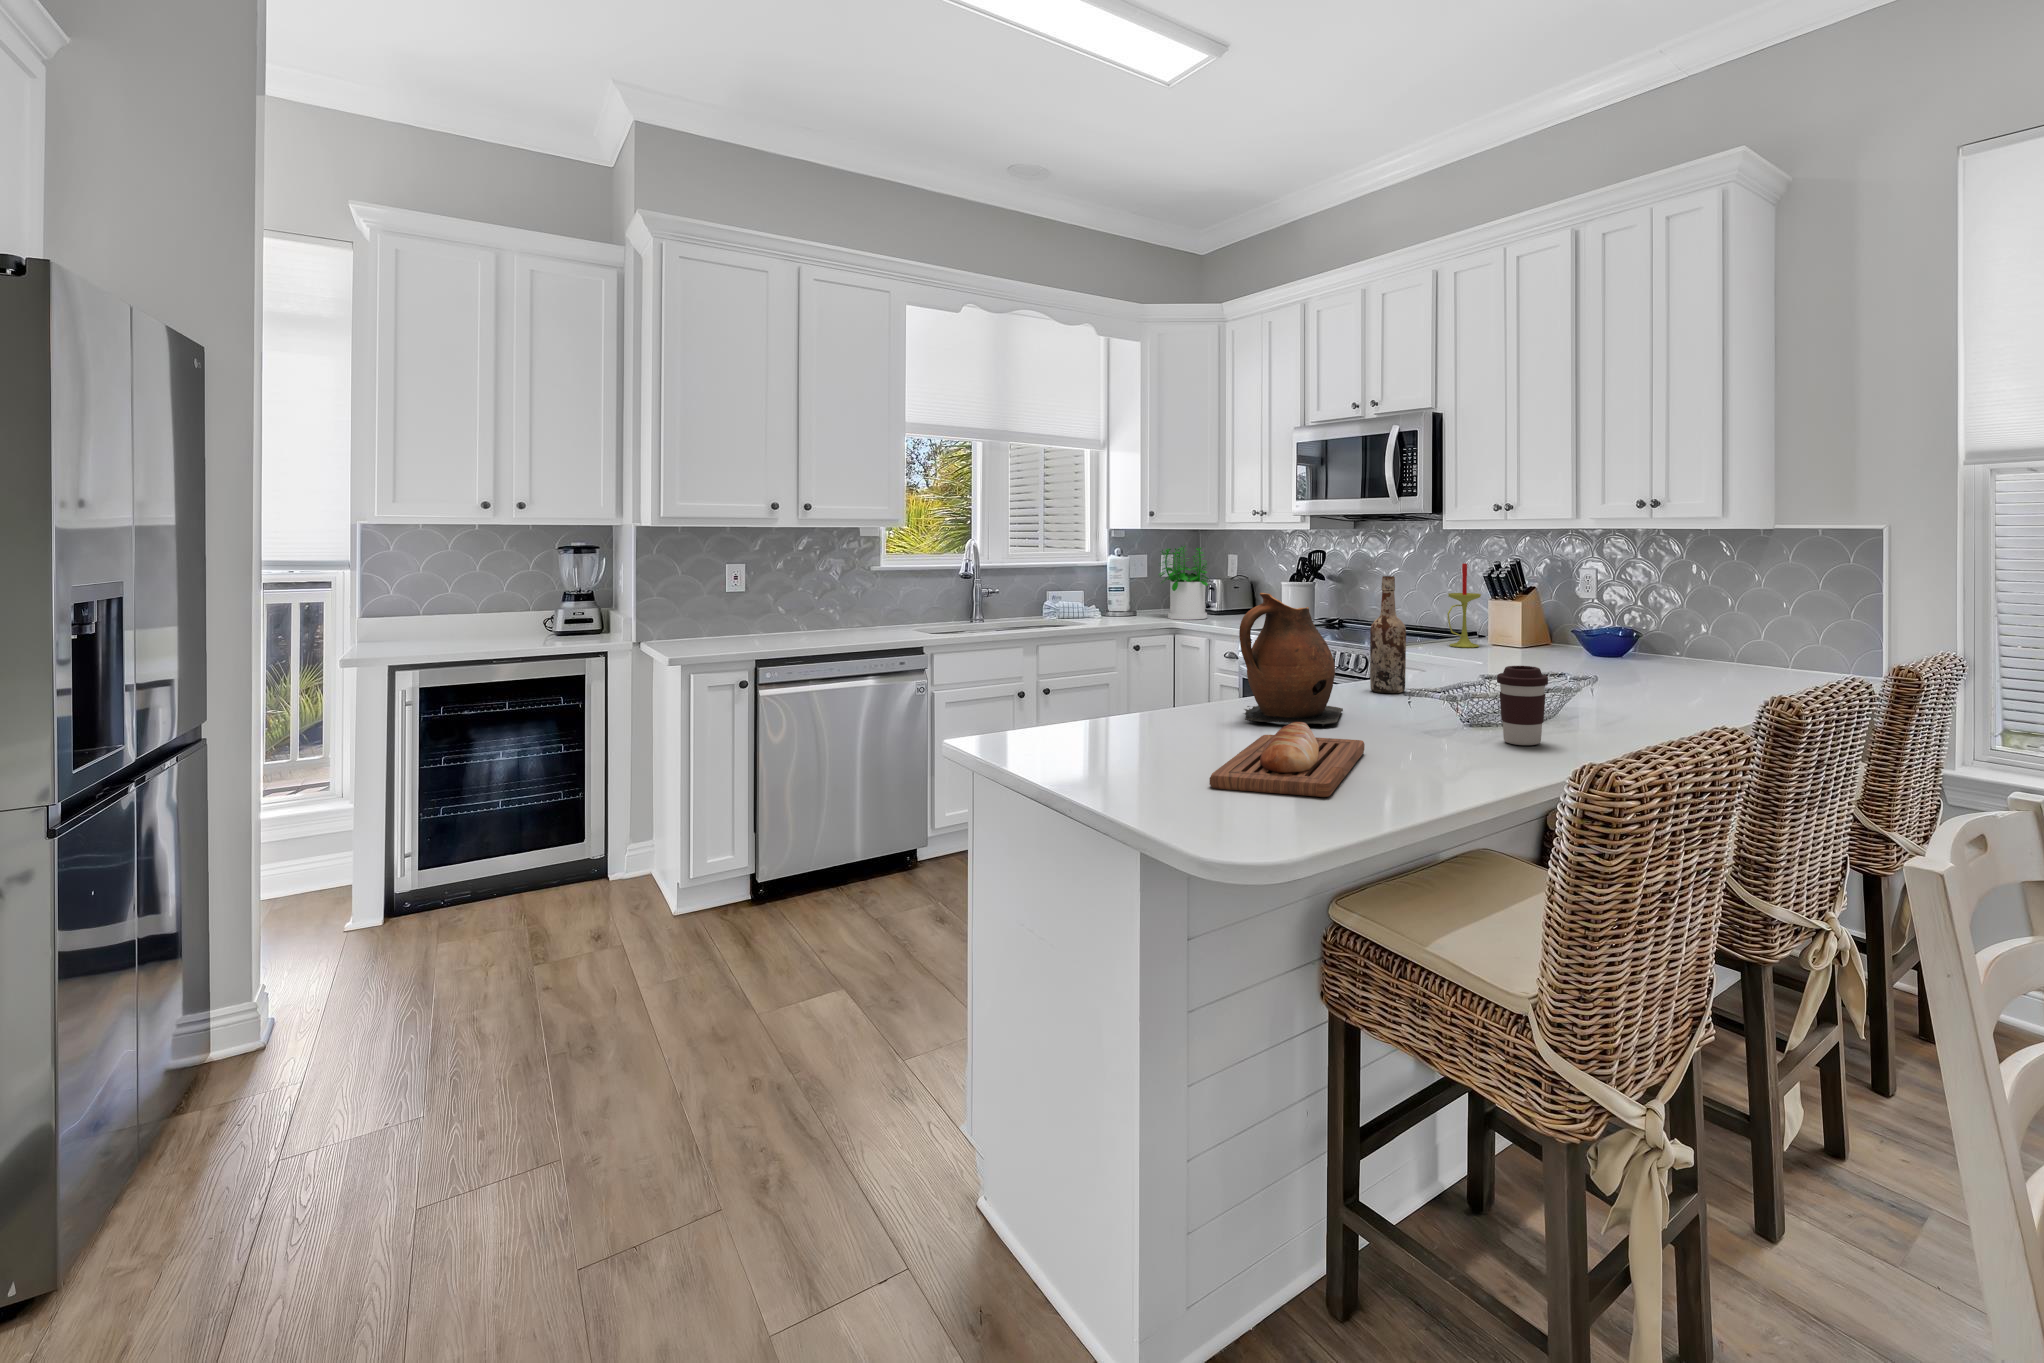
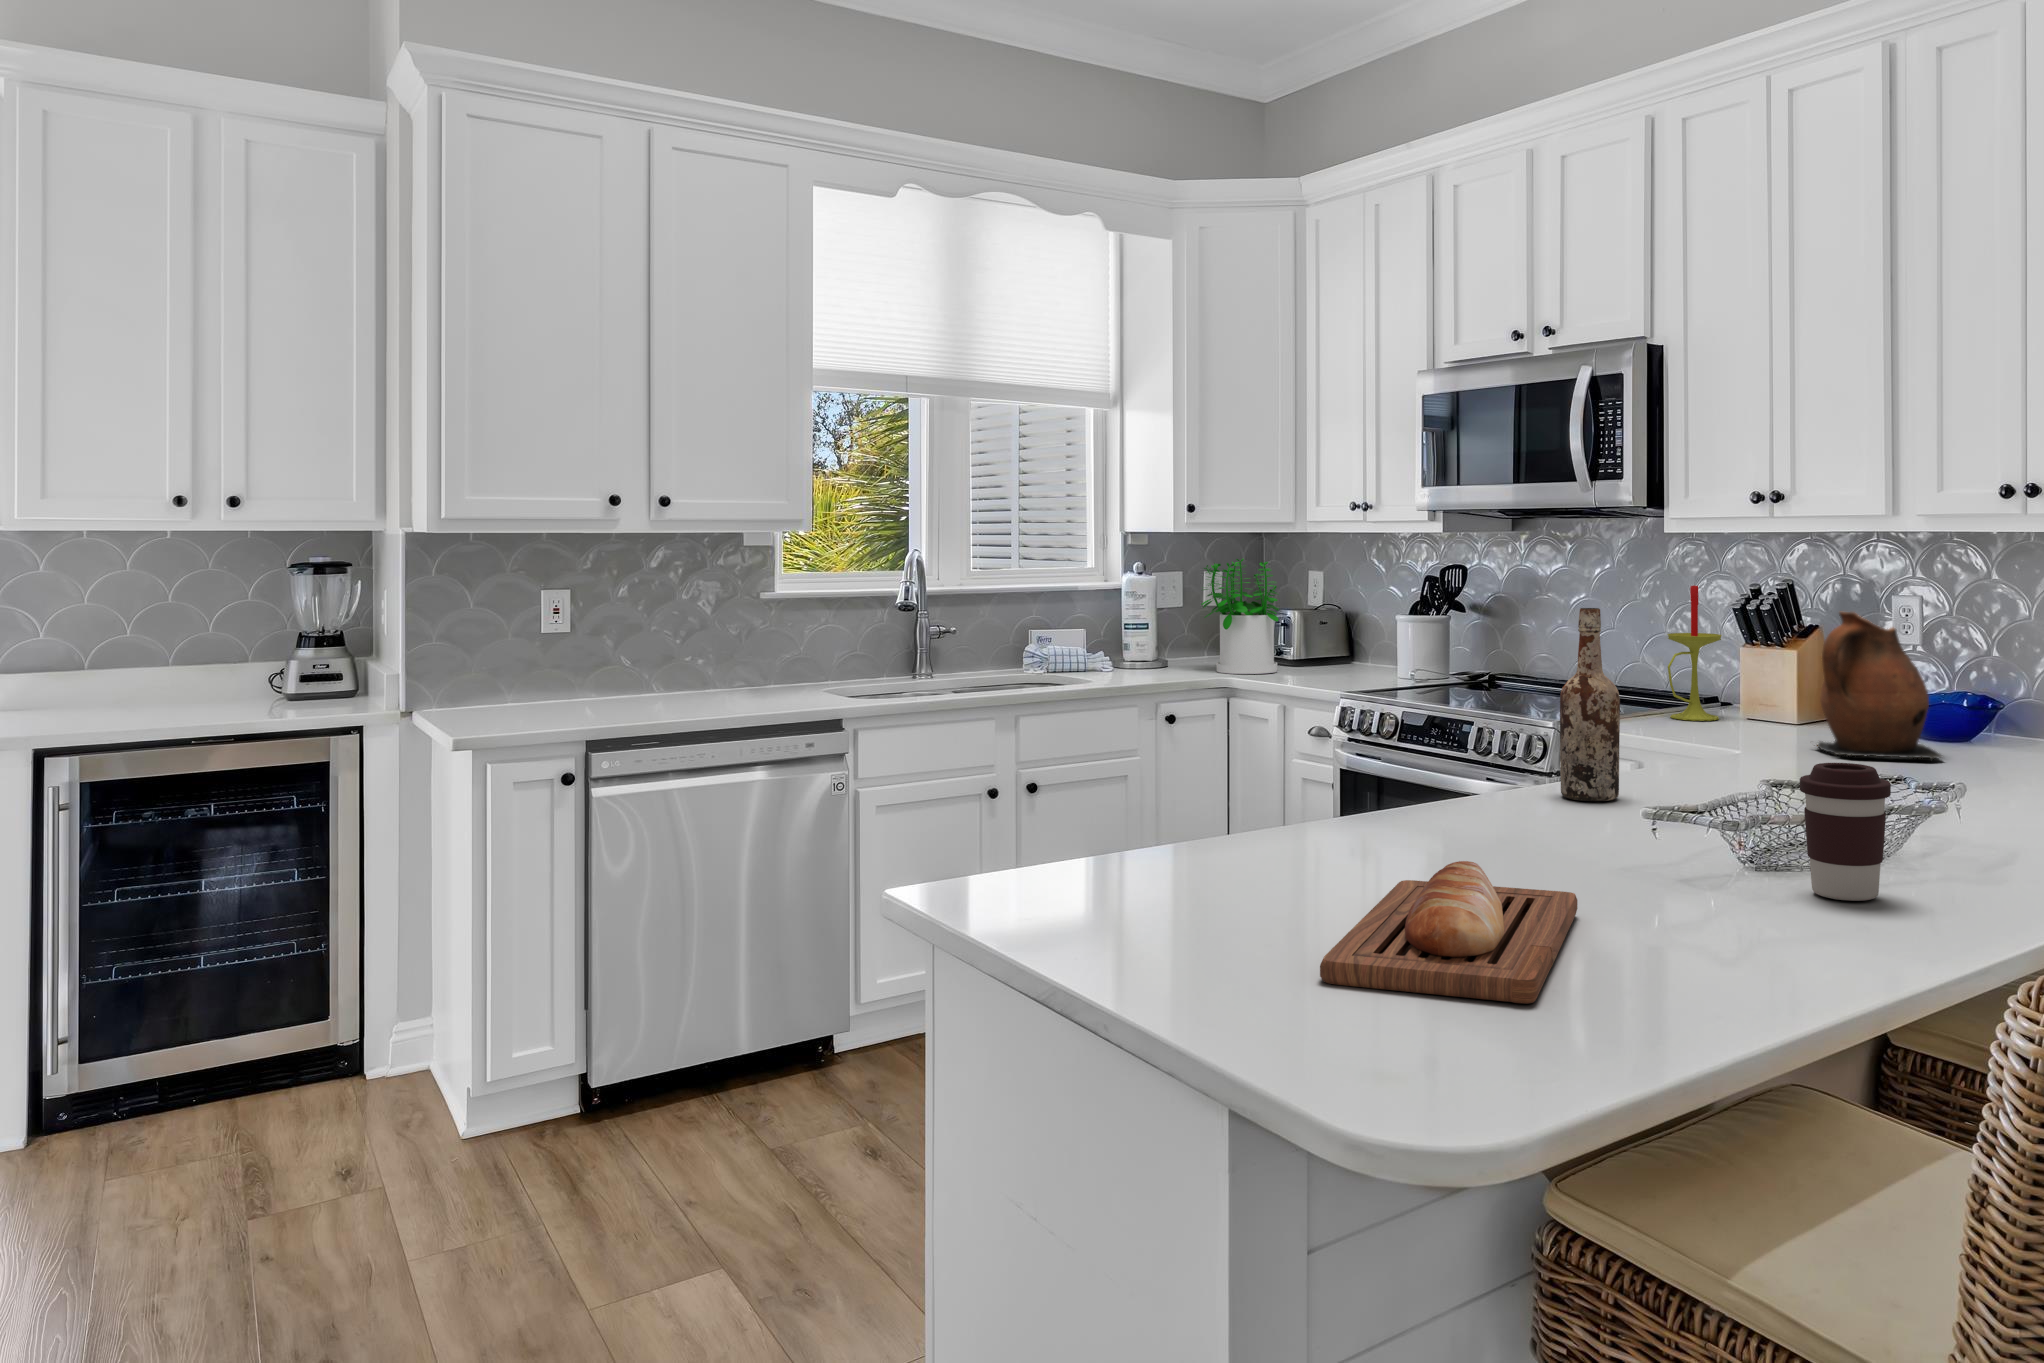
ceramic pitcher: present [1239,593,1343,726] -> present [1817,612,1942,760]

